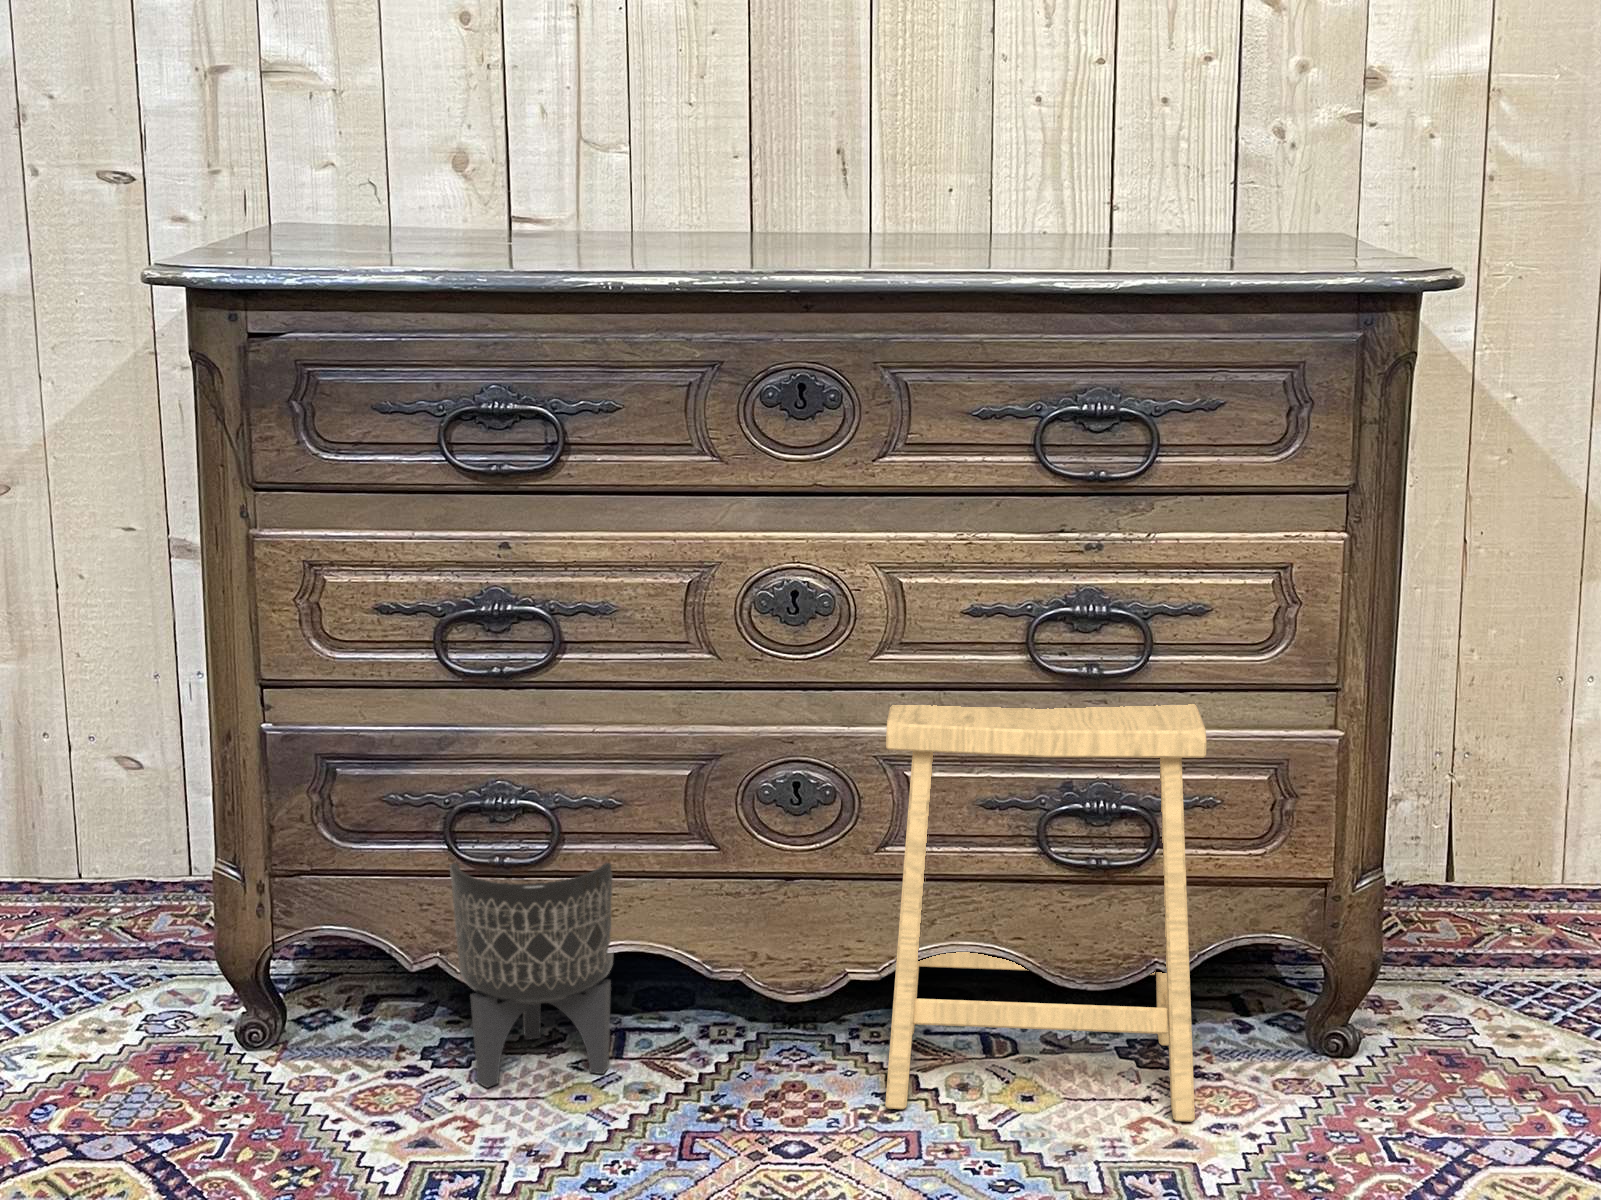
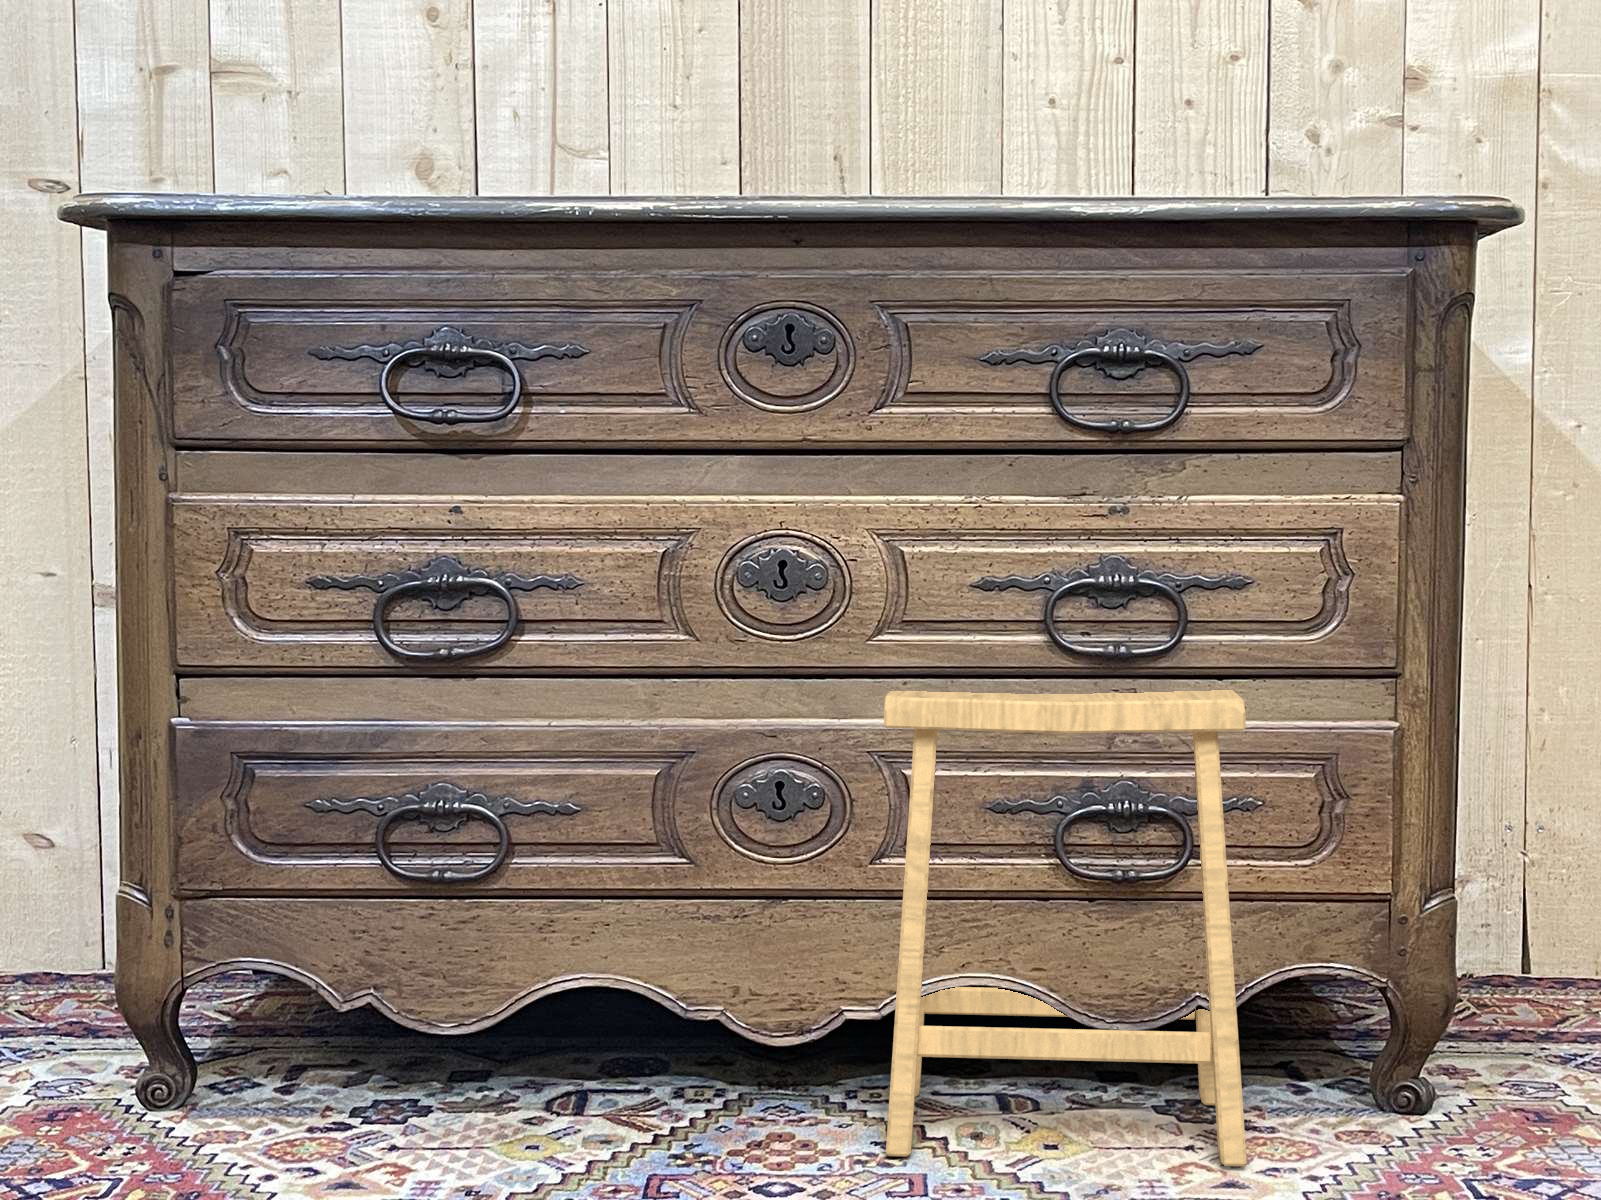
planter: present [450,863,613,1087] -> none [389,855,578,1139]

